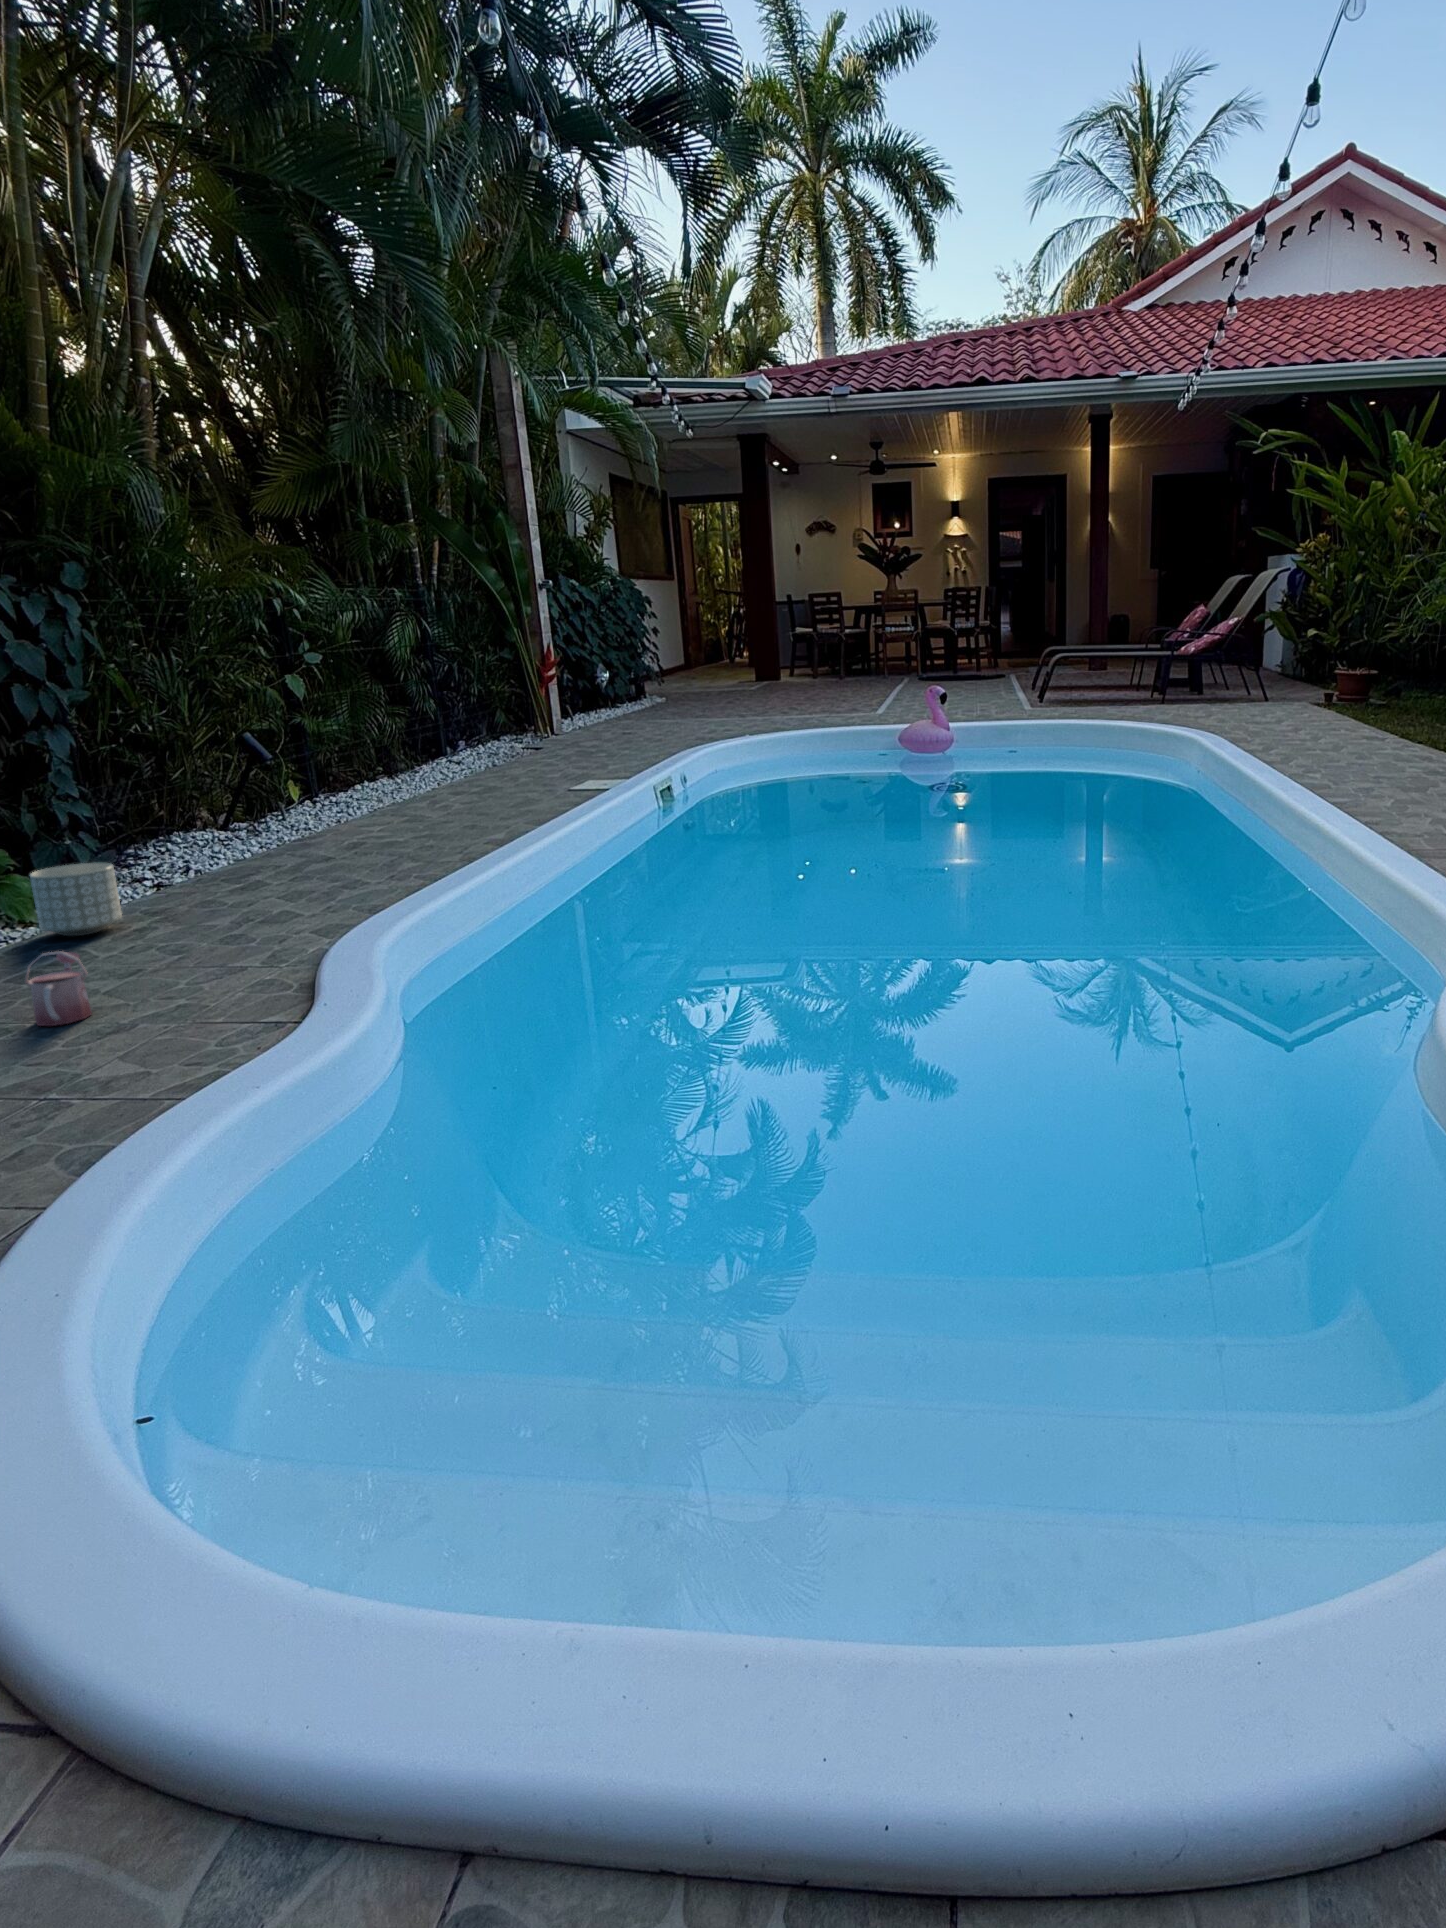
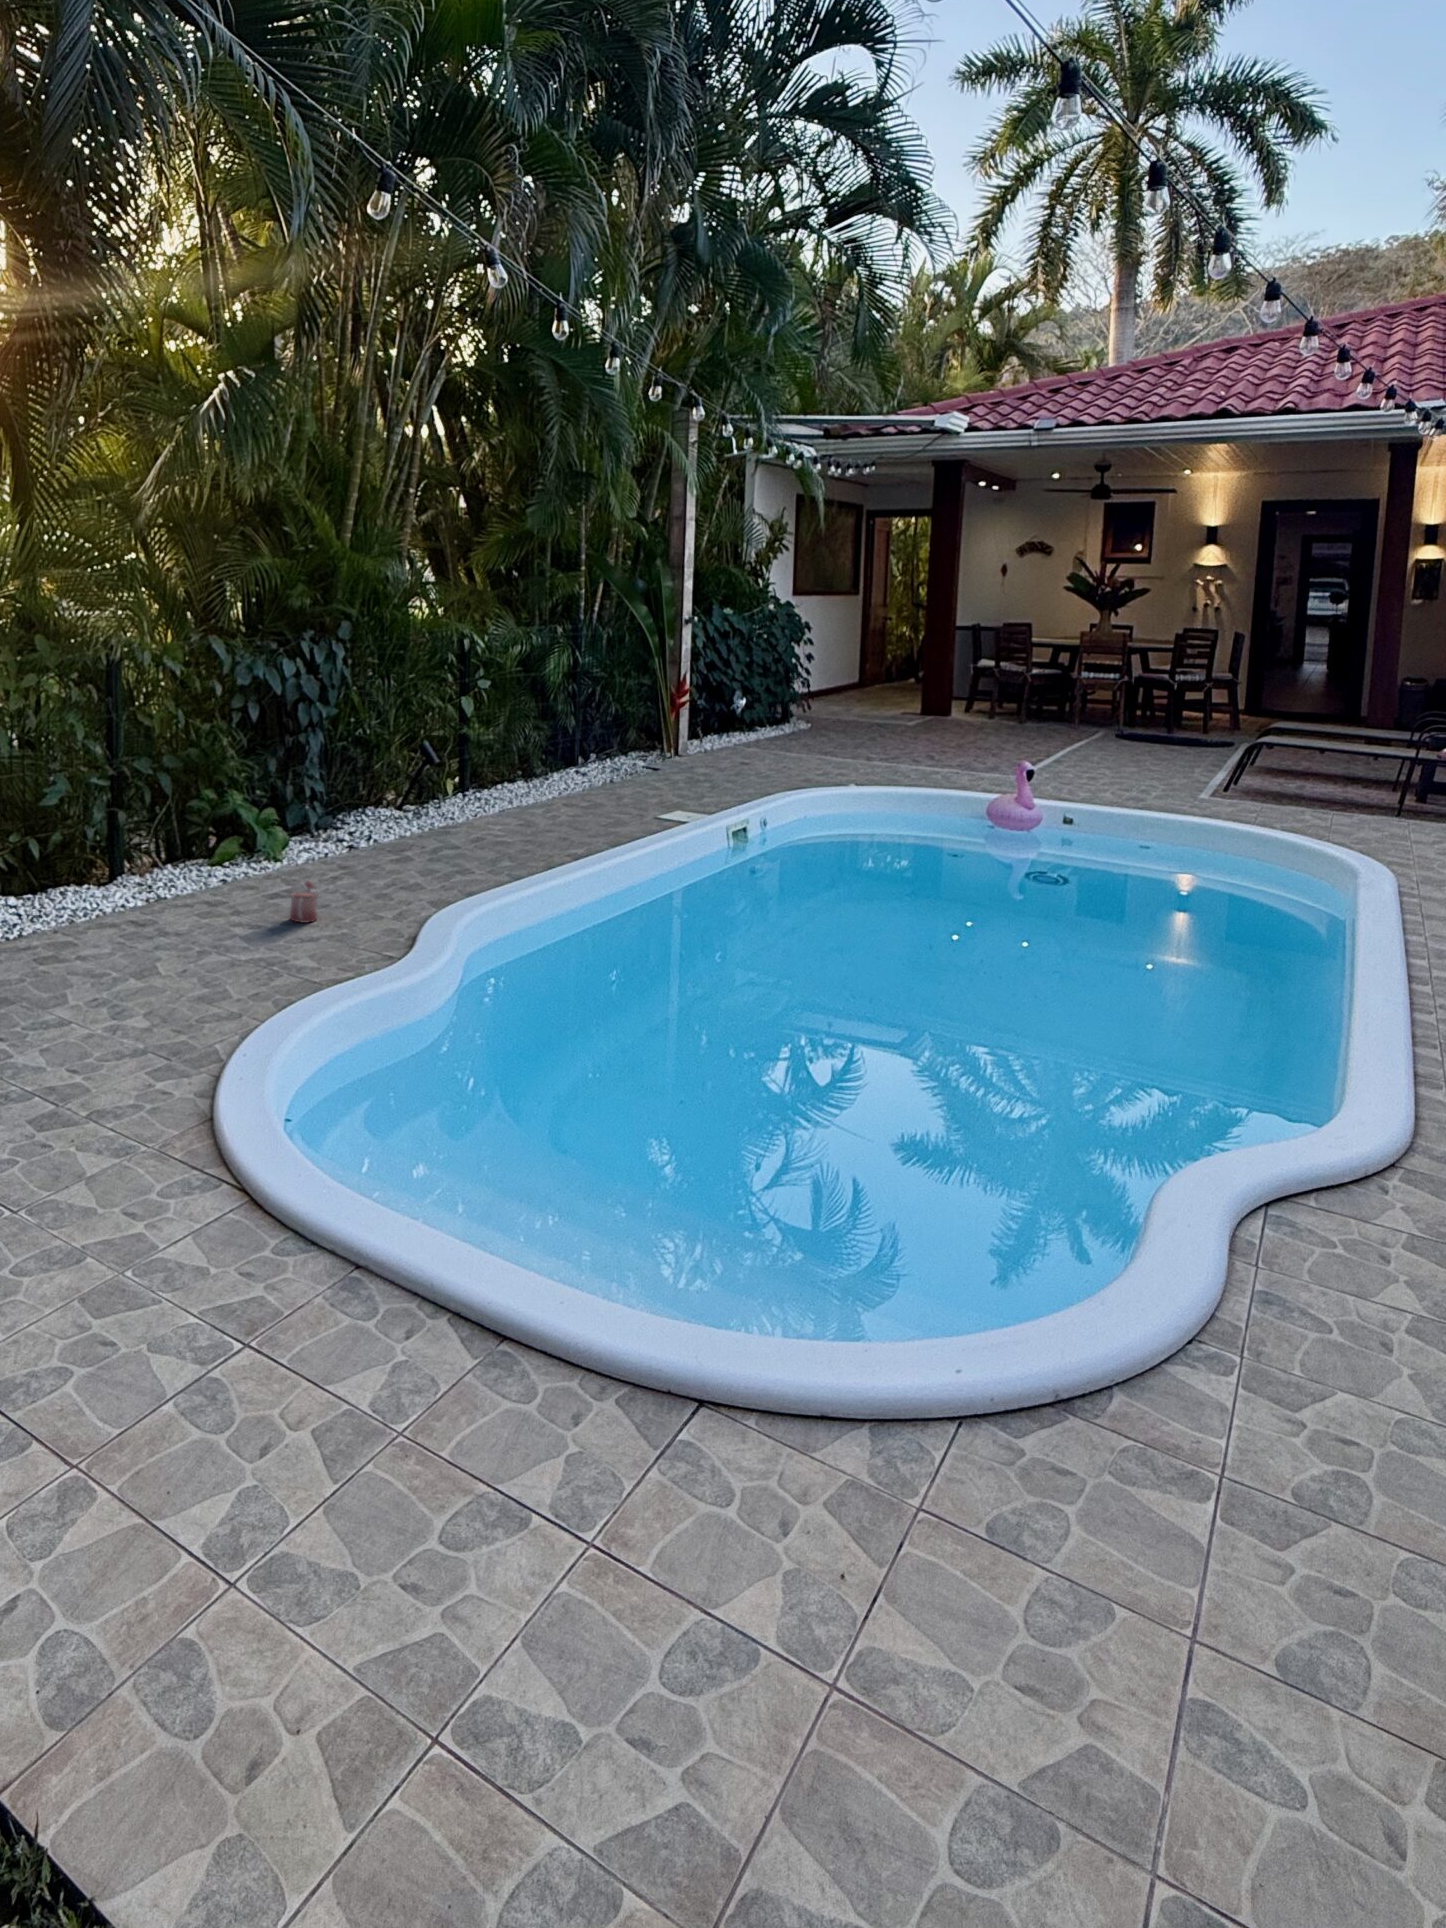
planter: present [30,863,122,936] -> none [289,826,334,873]

